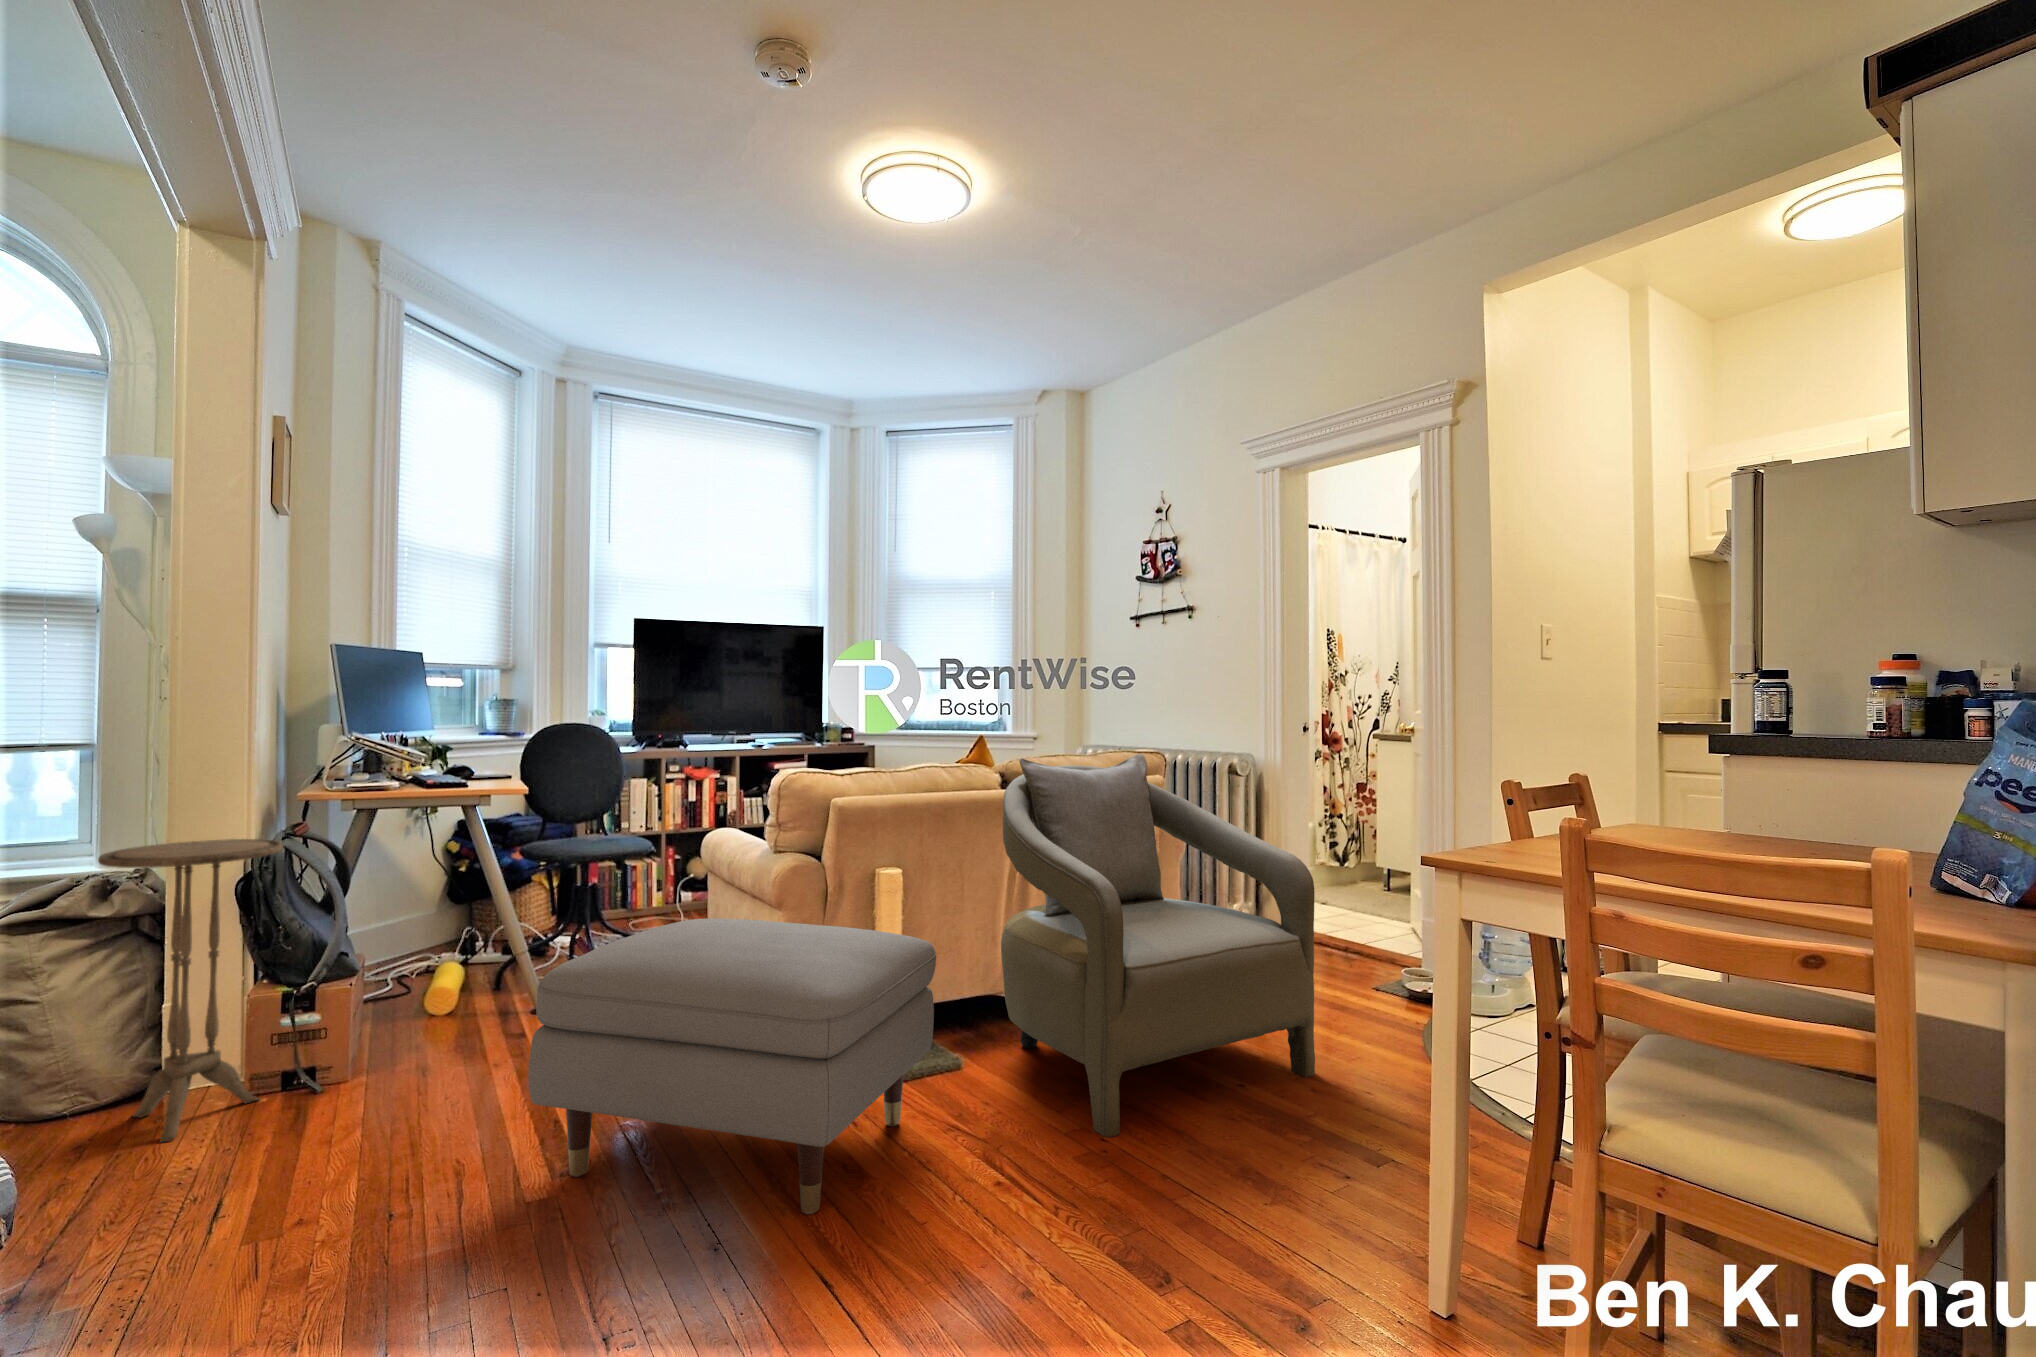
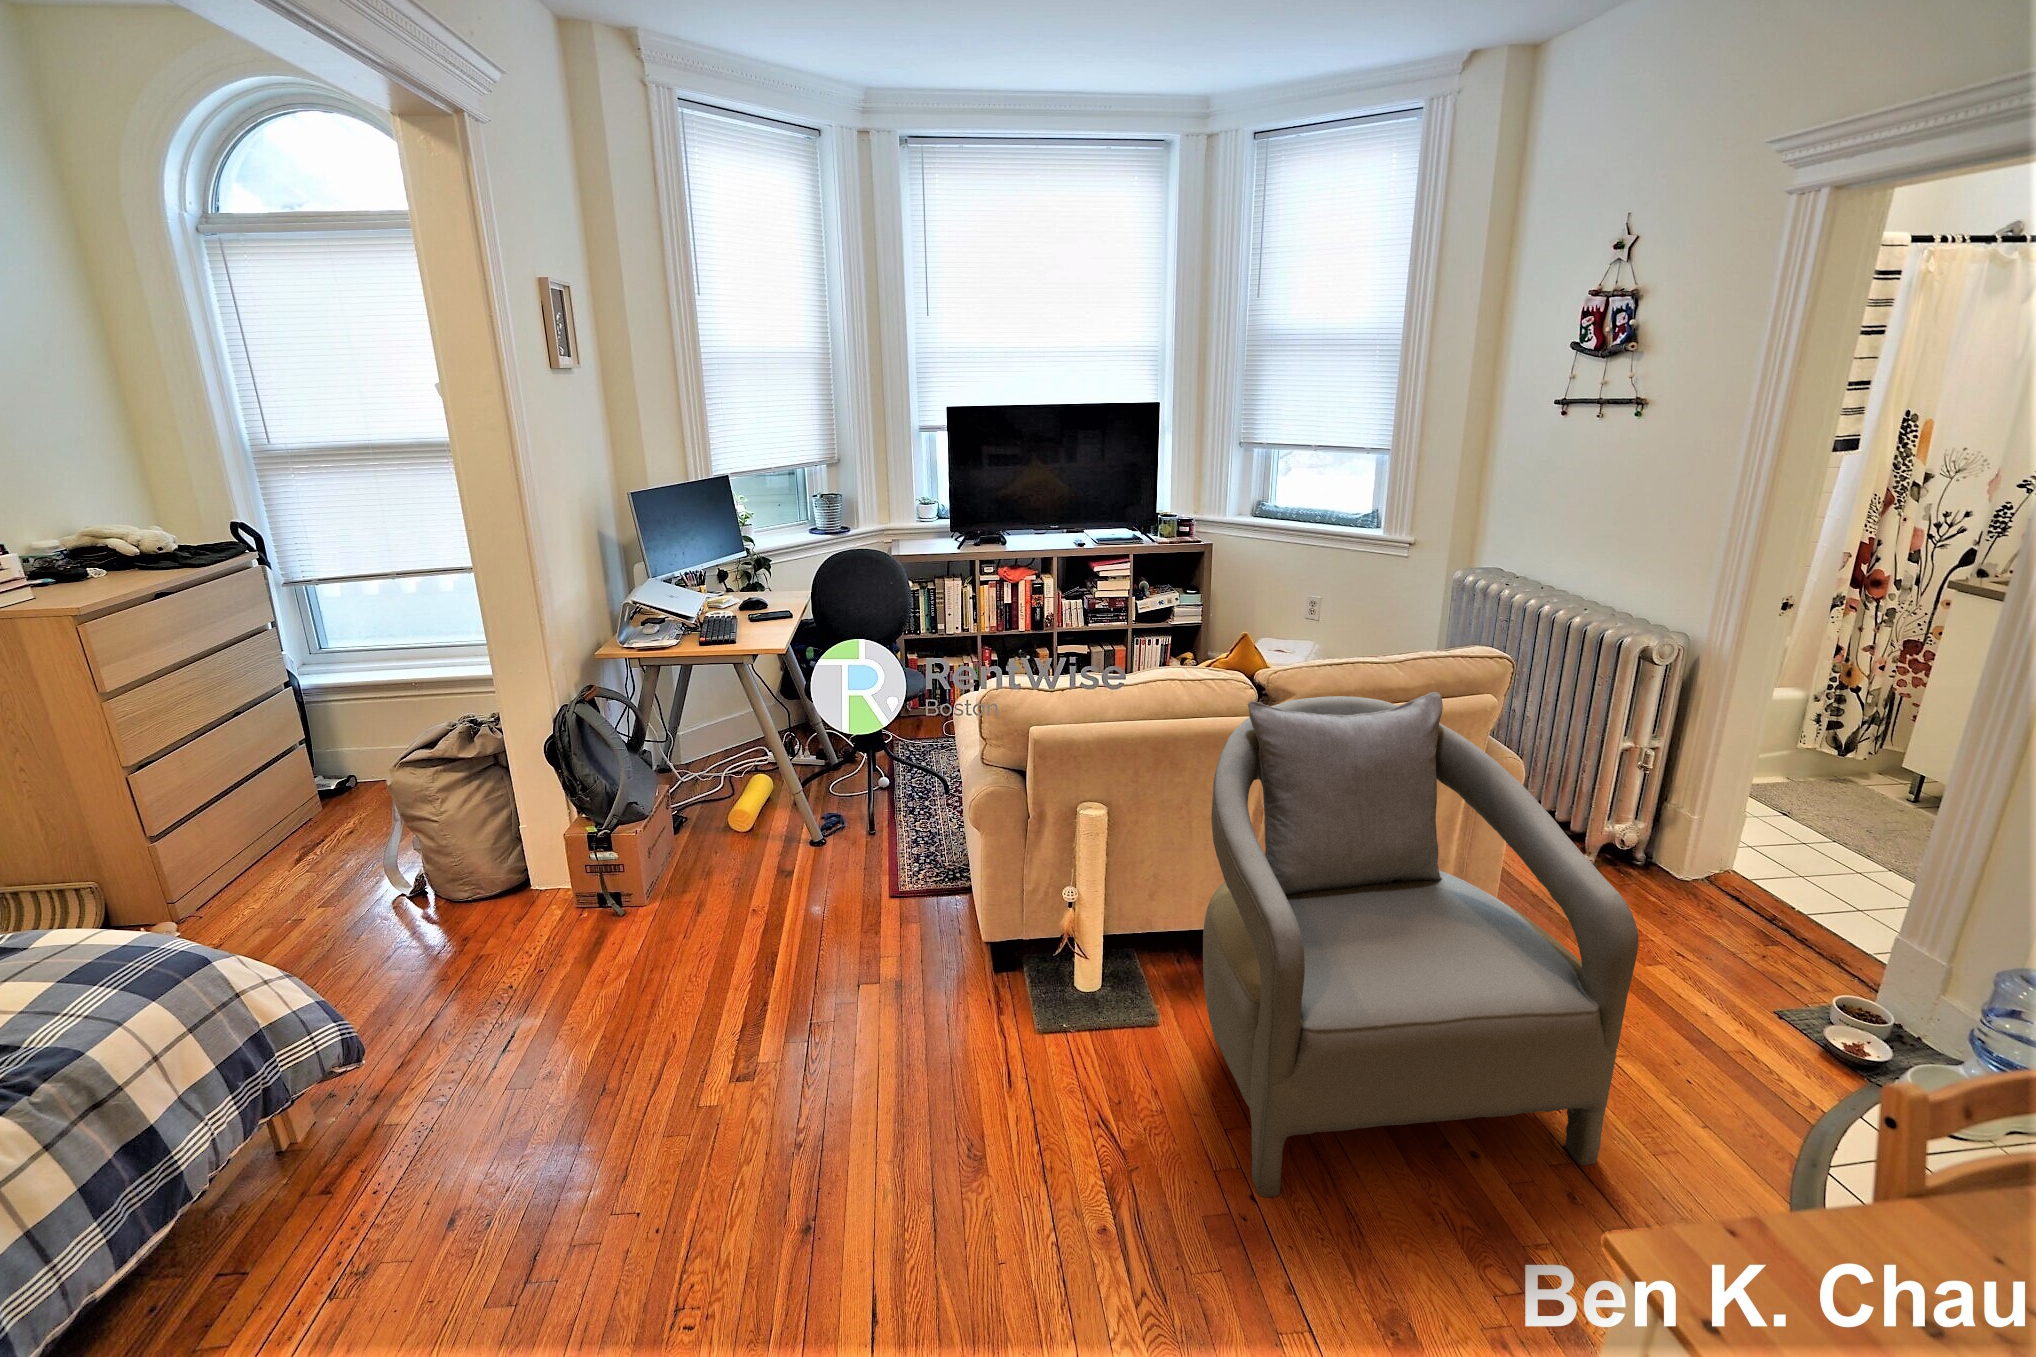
side table: present [98,839,283,1142] -> none [430,702,583,949]
ottoman: present [528,918,936,1214] -> none [692,841,1089,1213]

